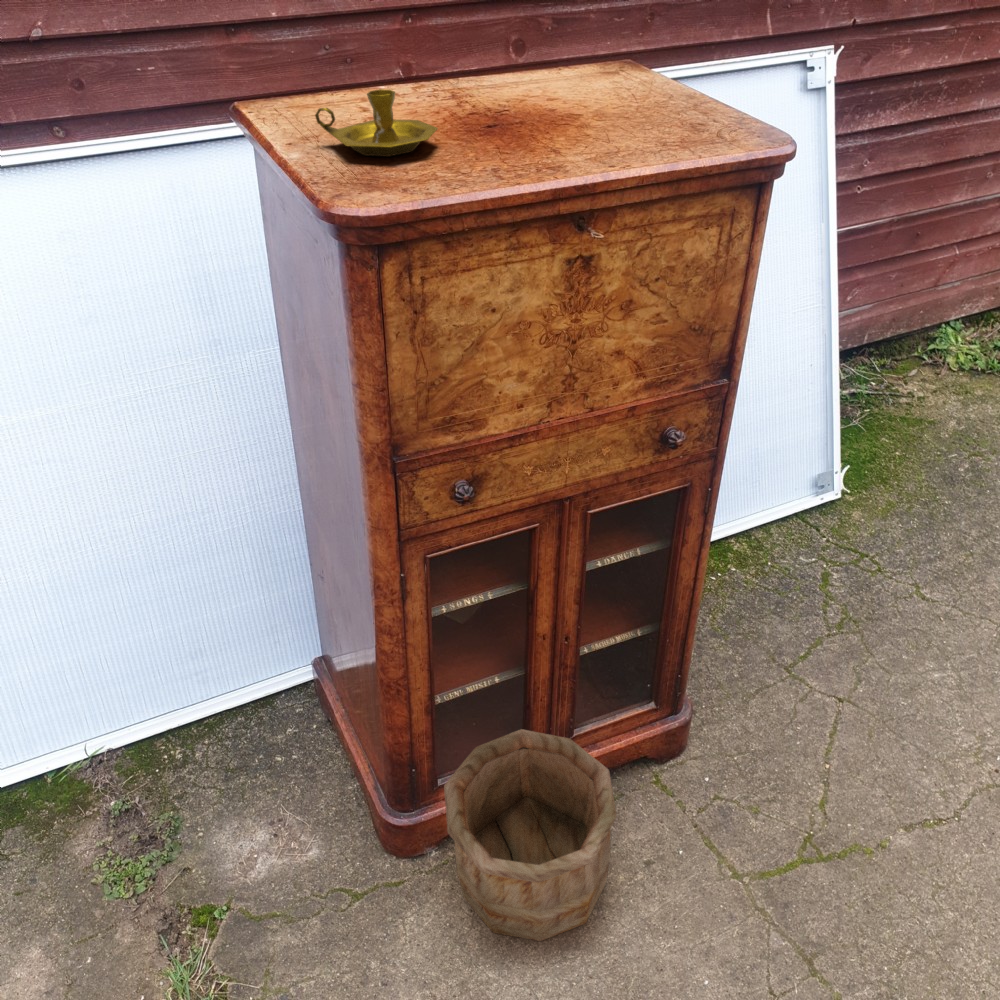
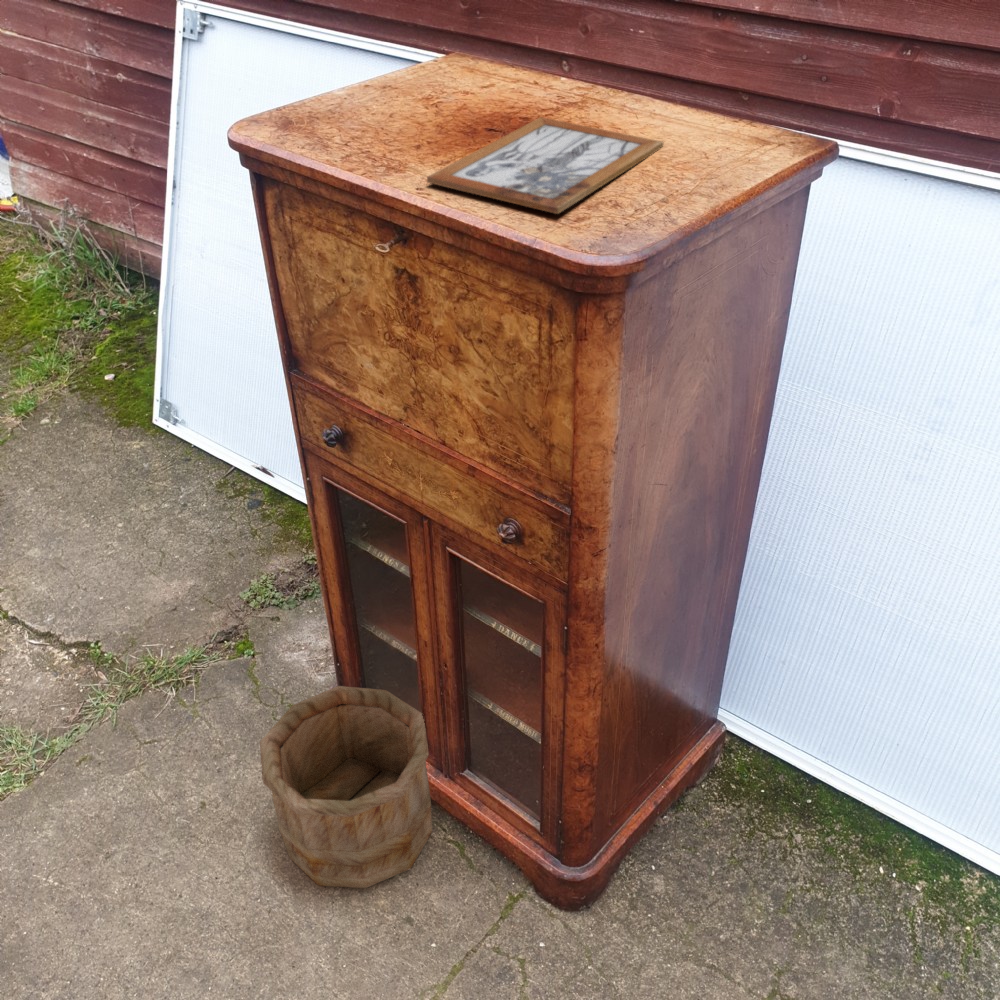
candlestick: present [315,89,438,156] -> none [354,60,451,121]
picture frame: none [480,94,706,160] -> present [427,117,663,214]

